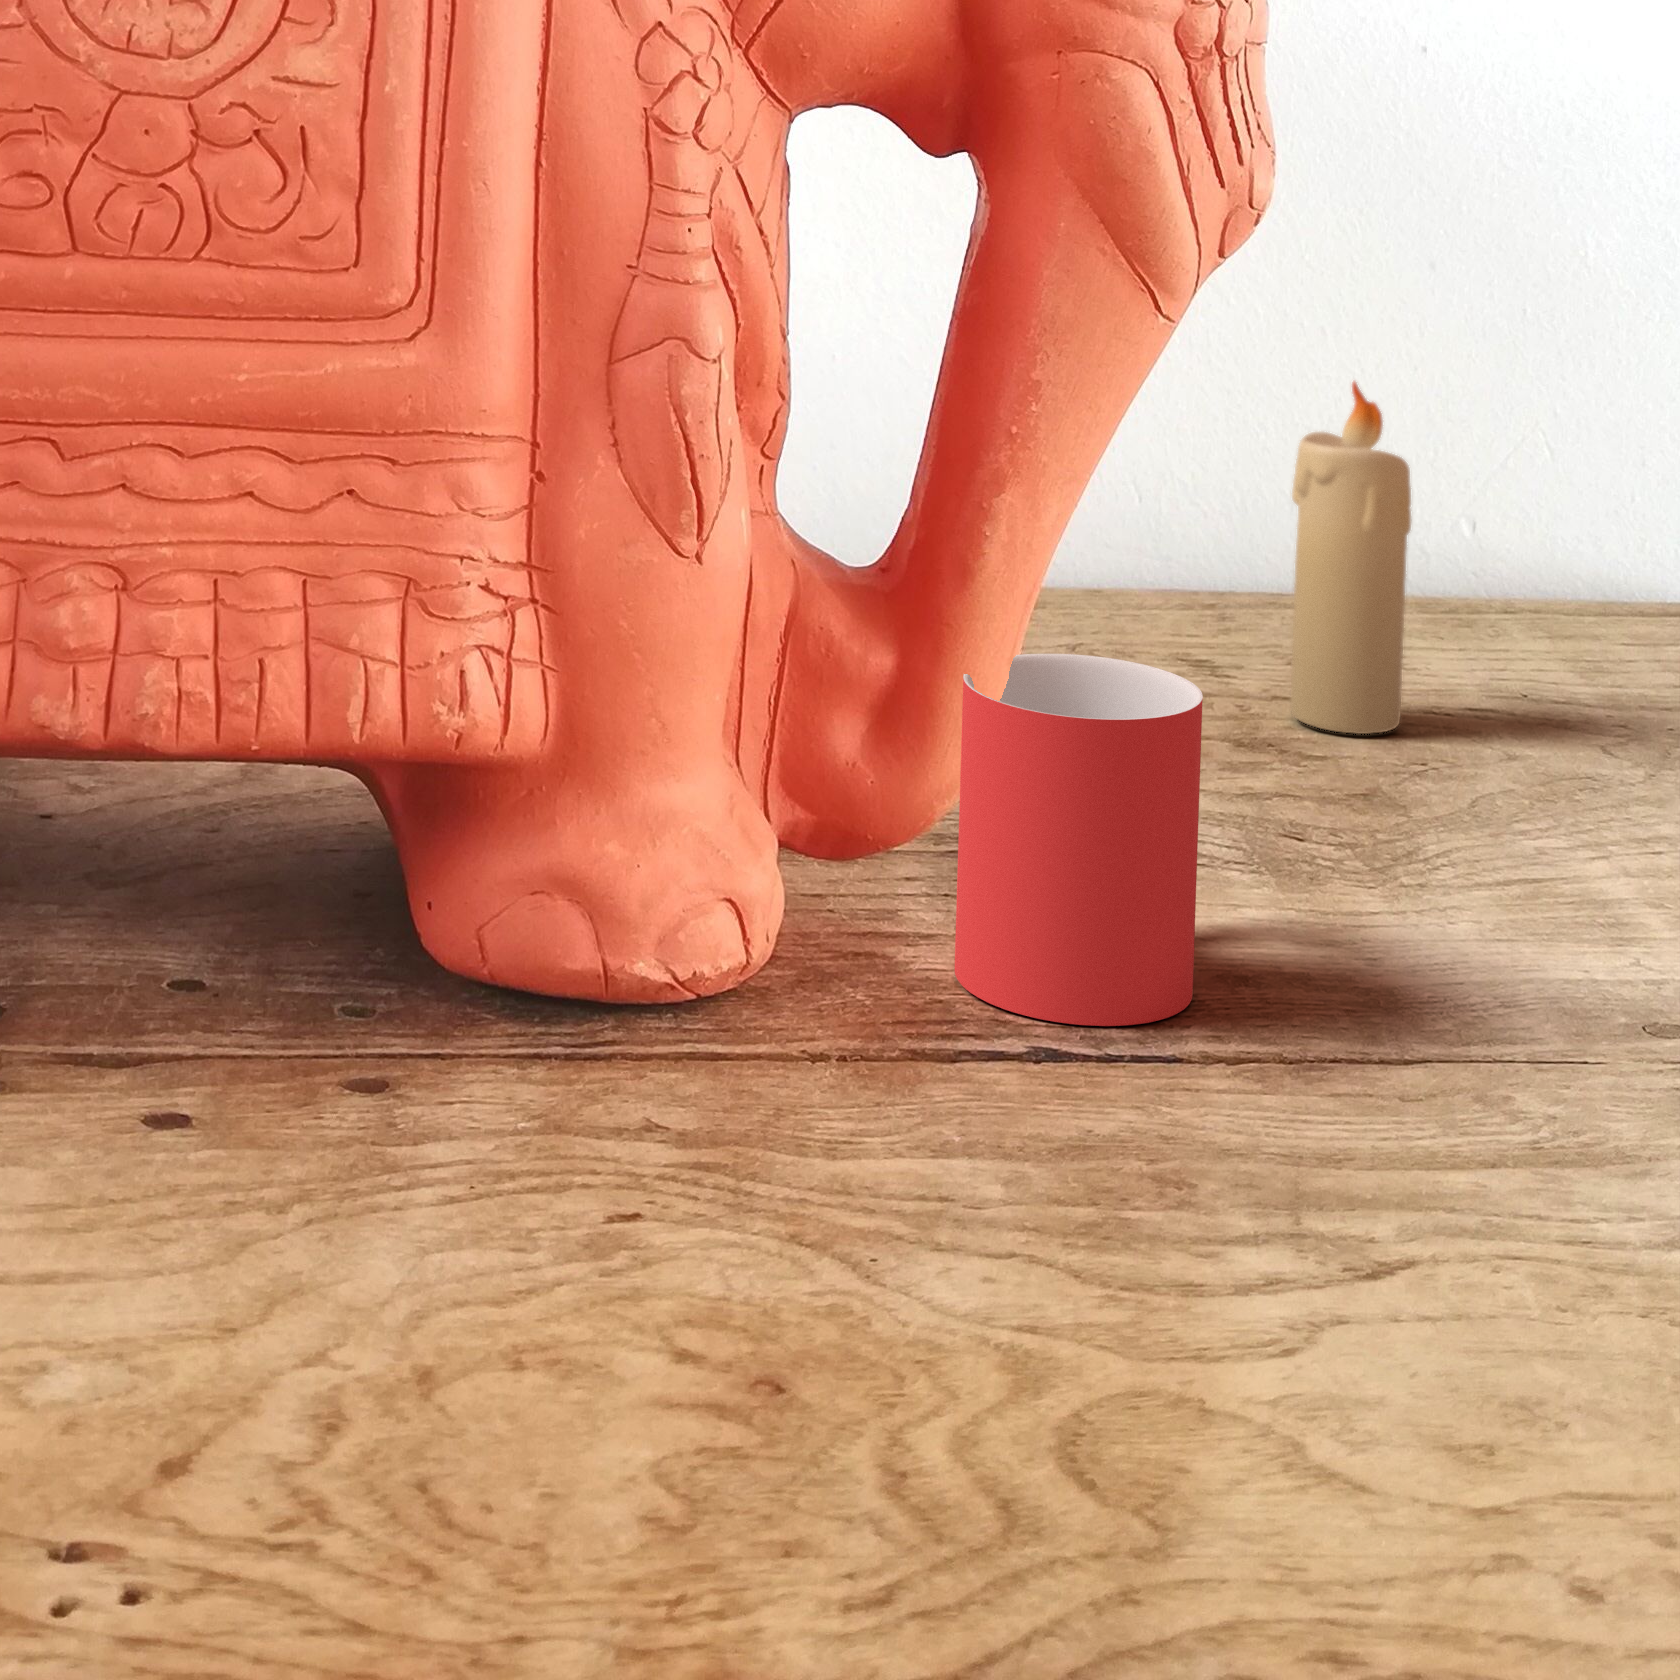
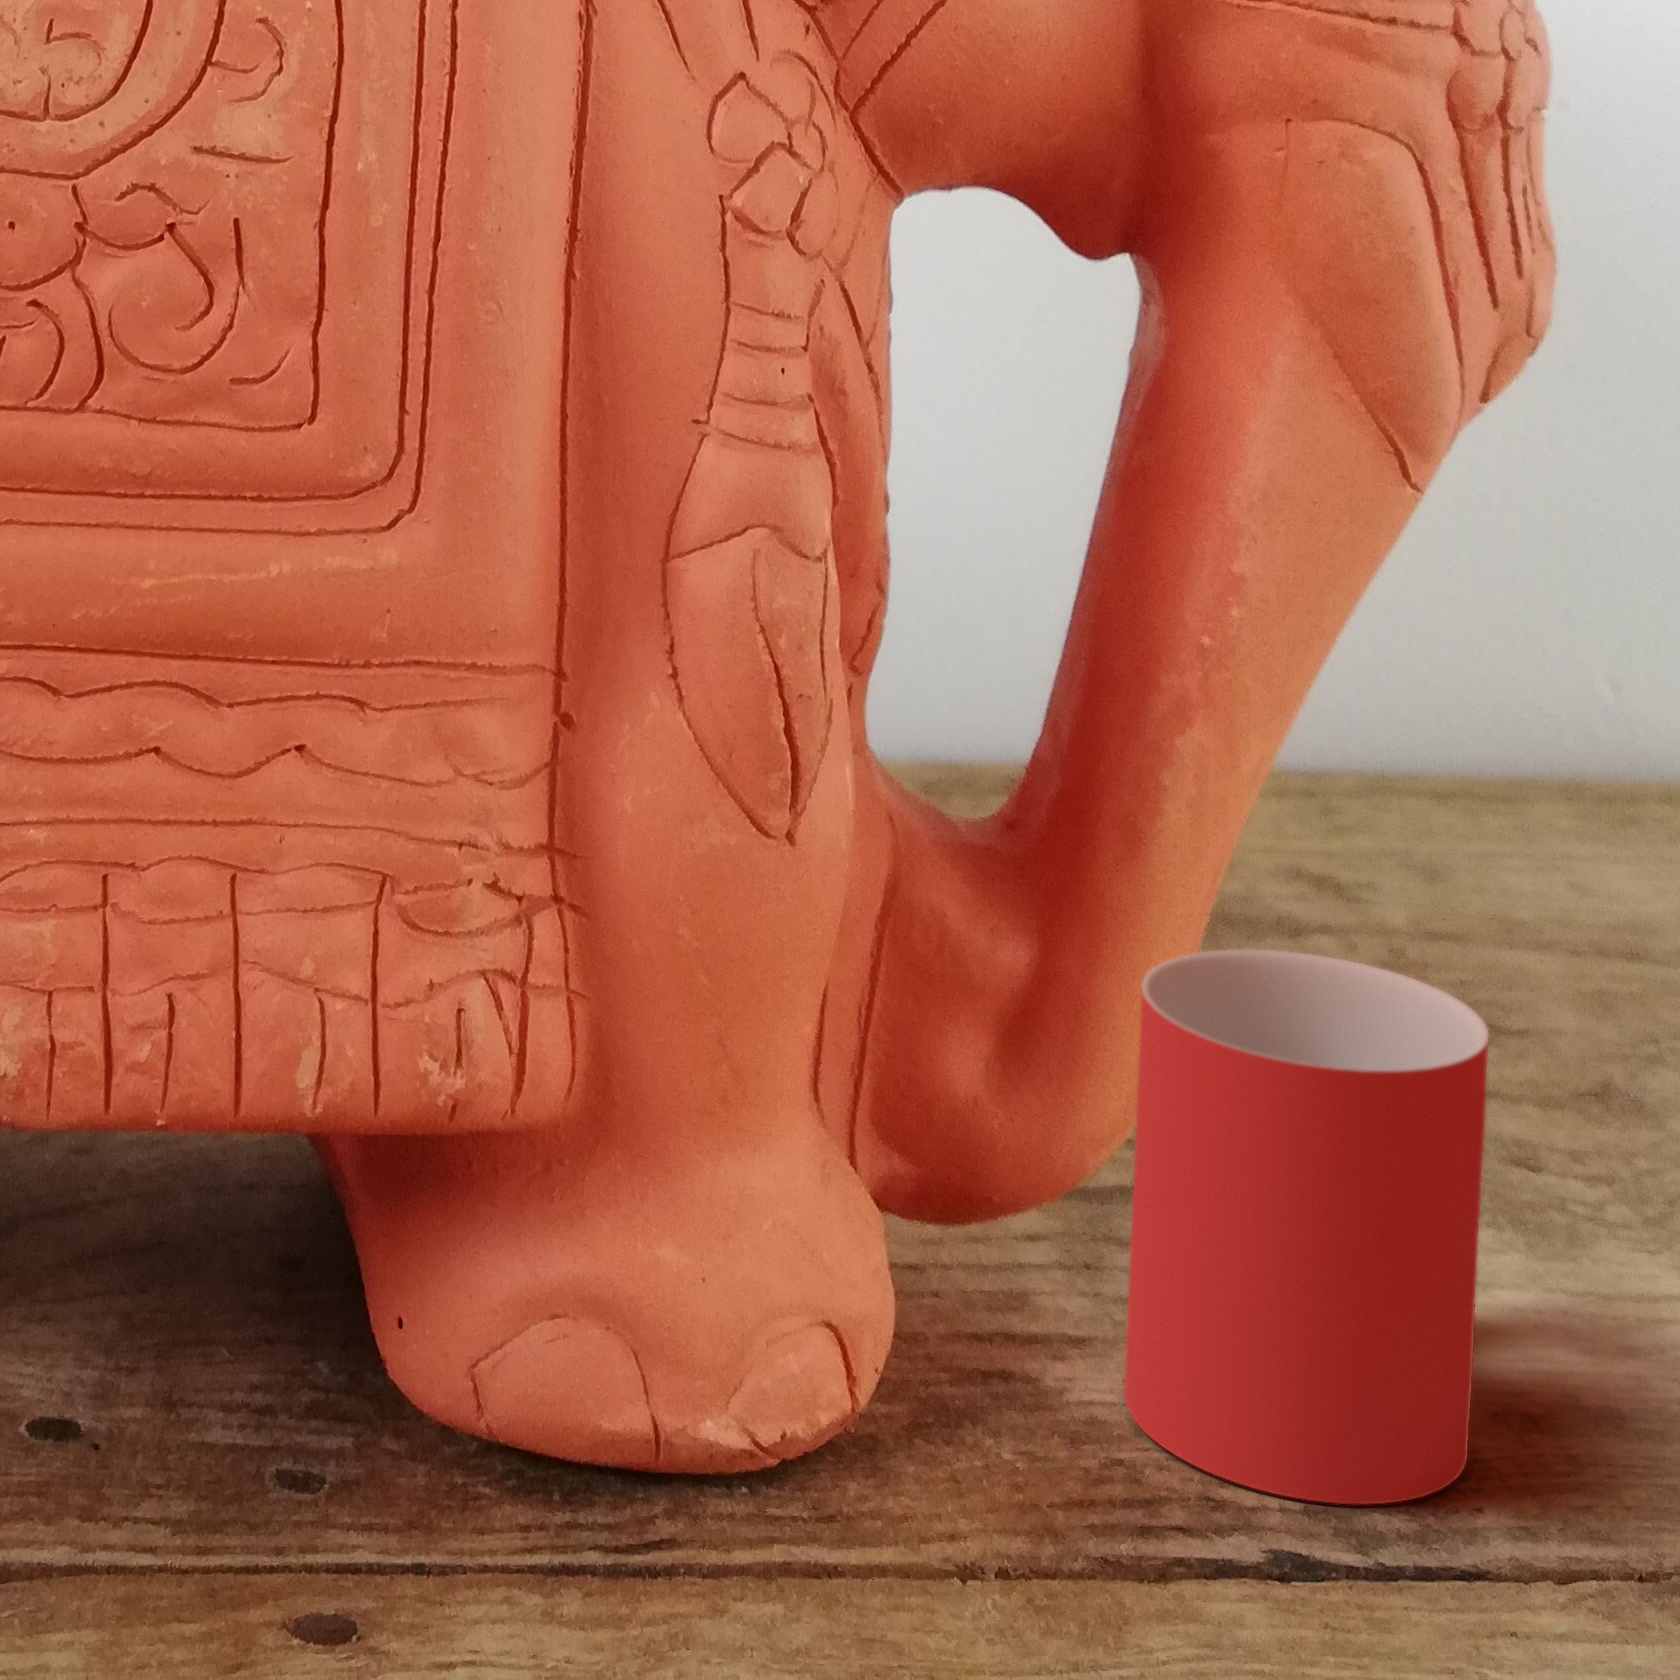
candle: present [1290,382,1411,734] -> none [1458,530,1624,990]

